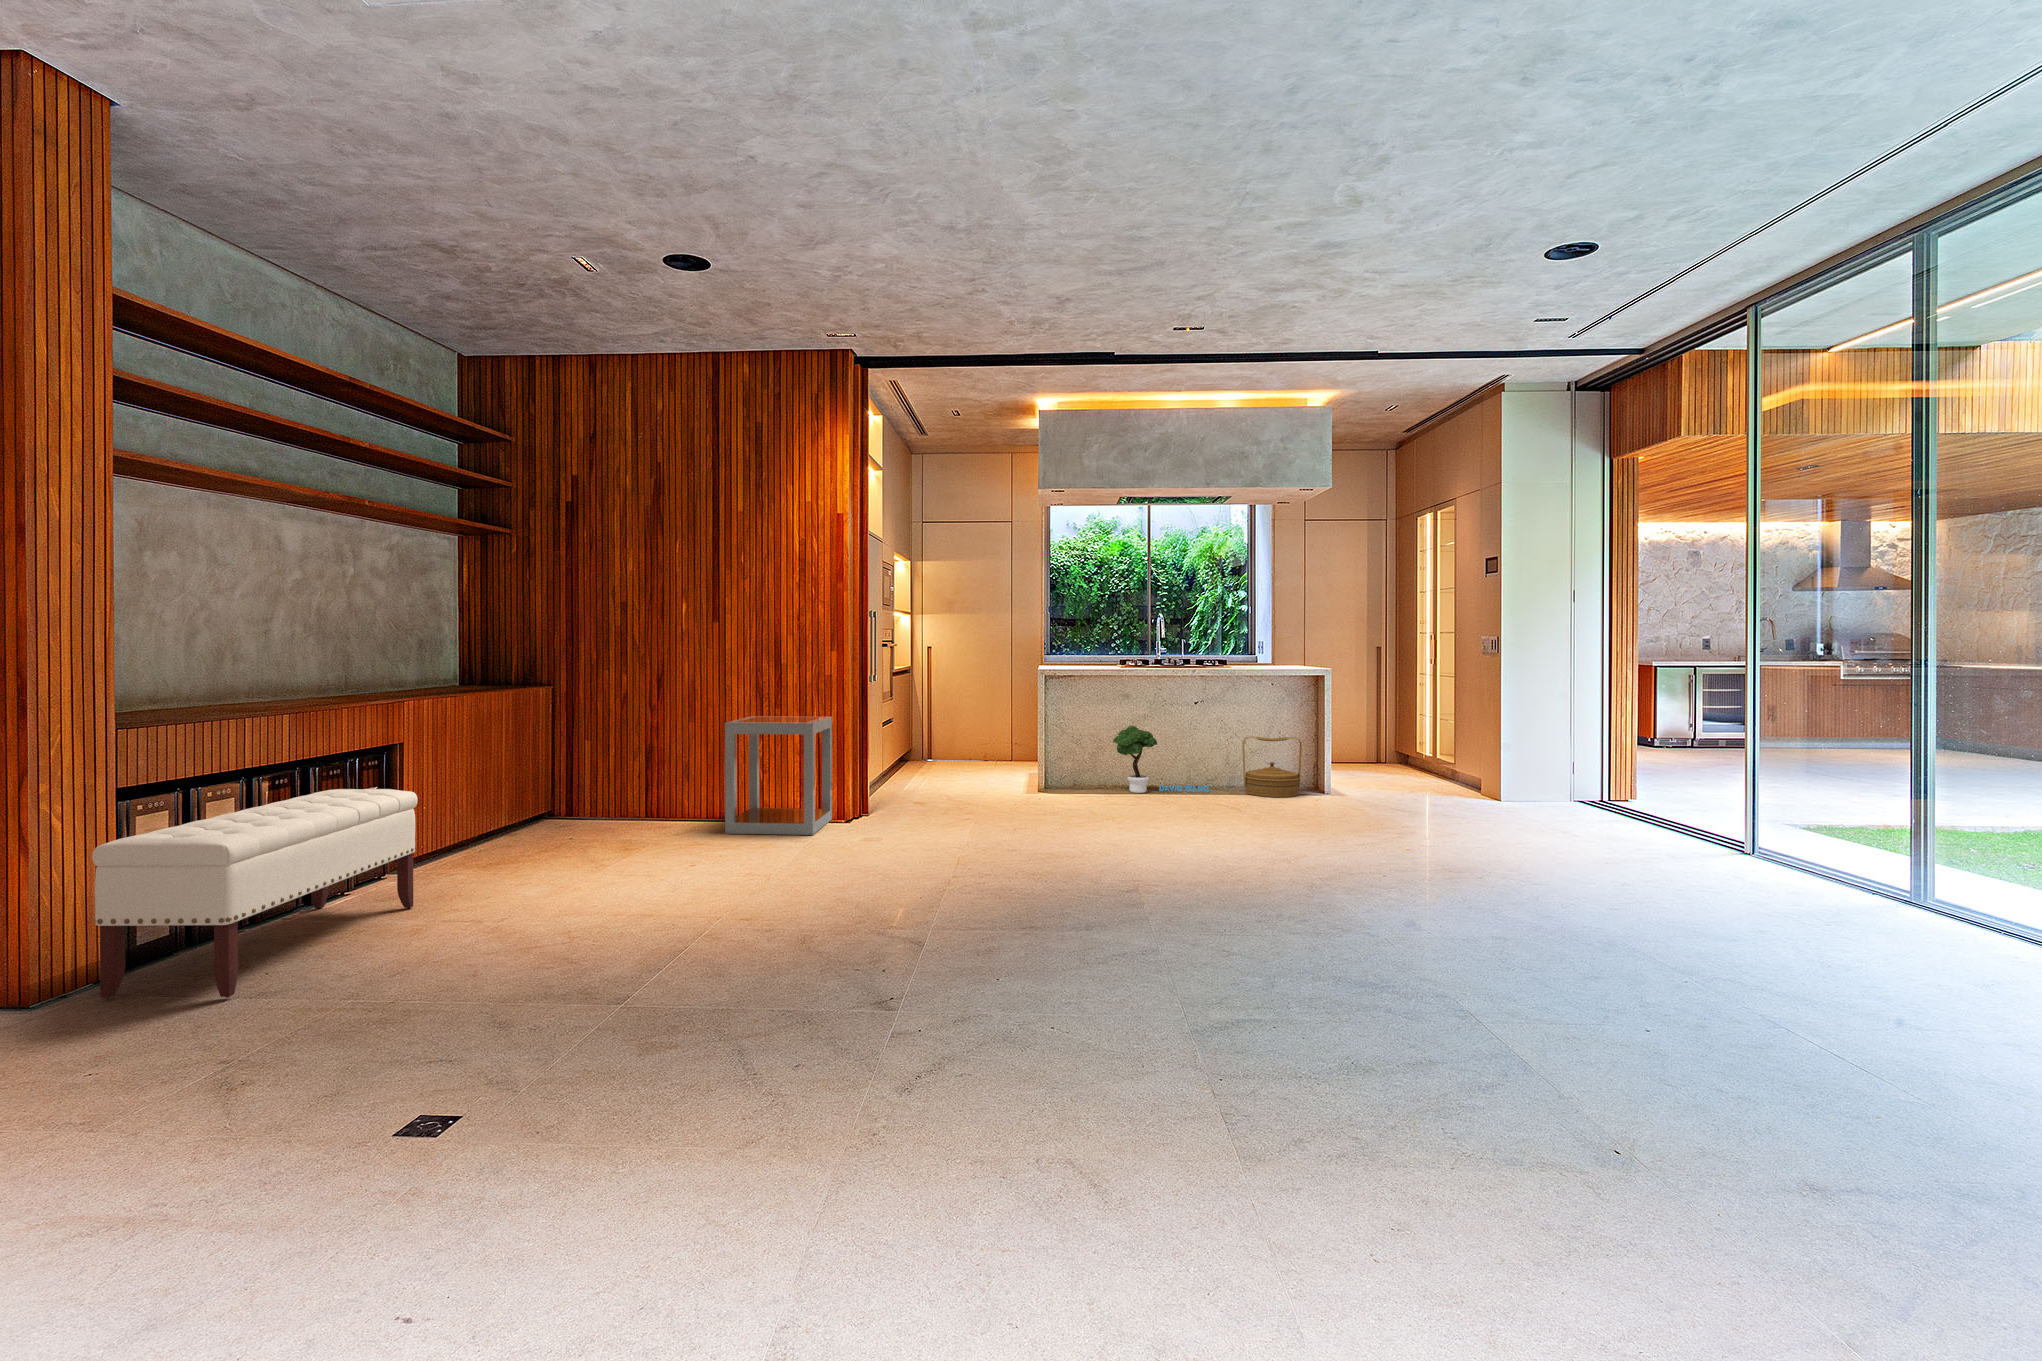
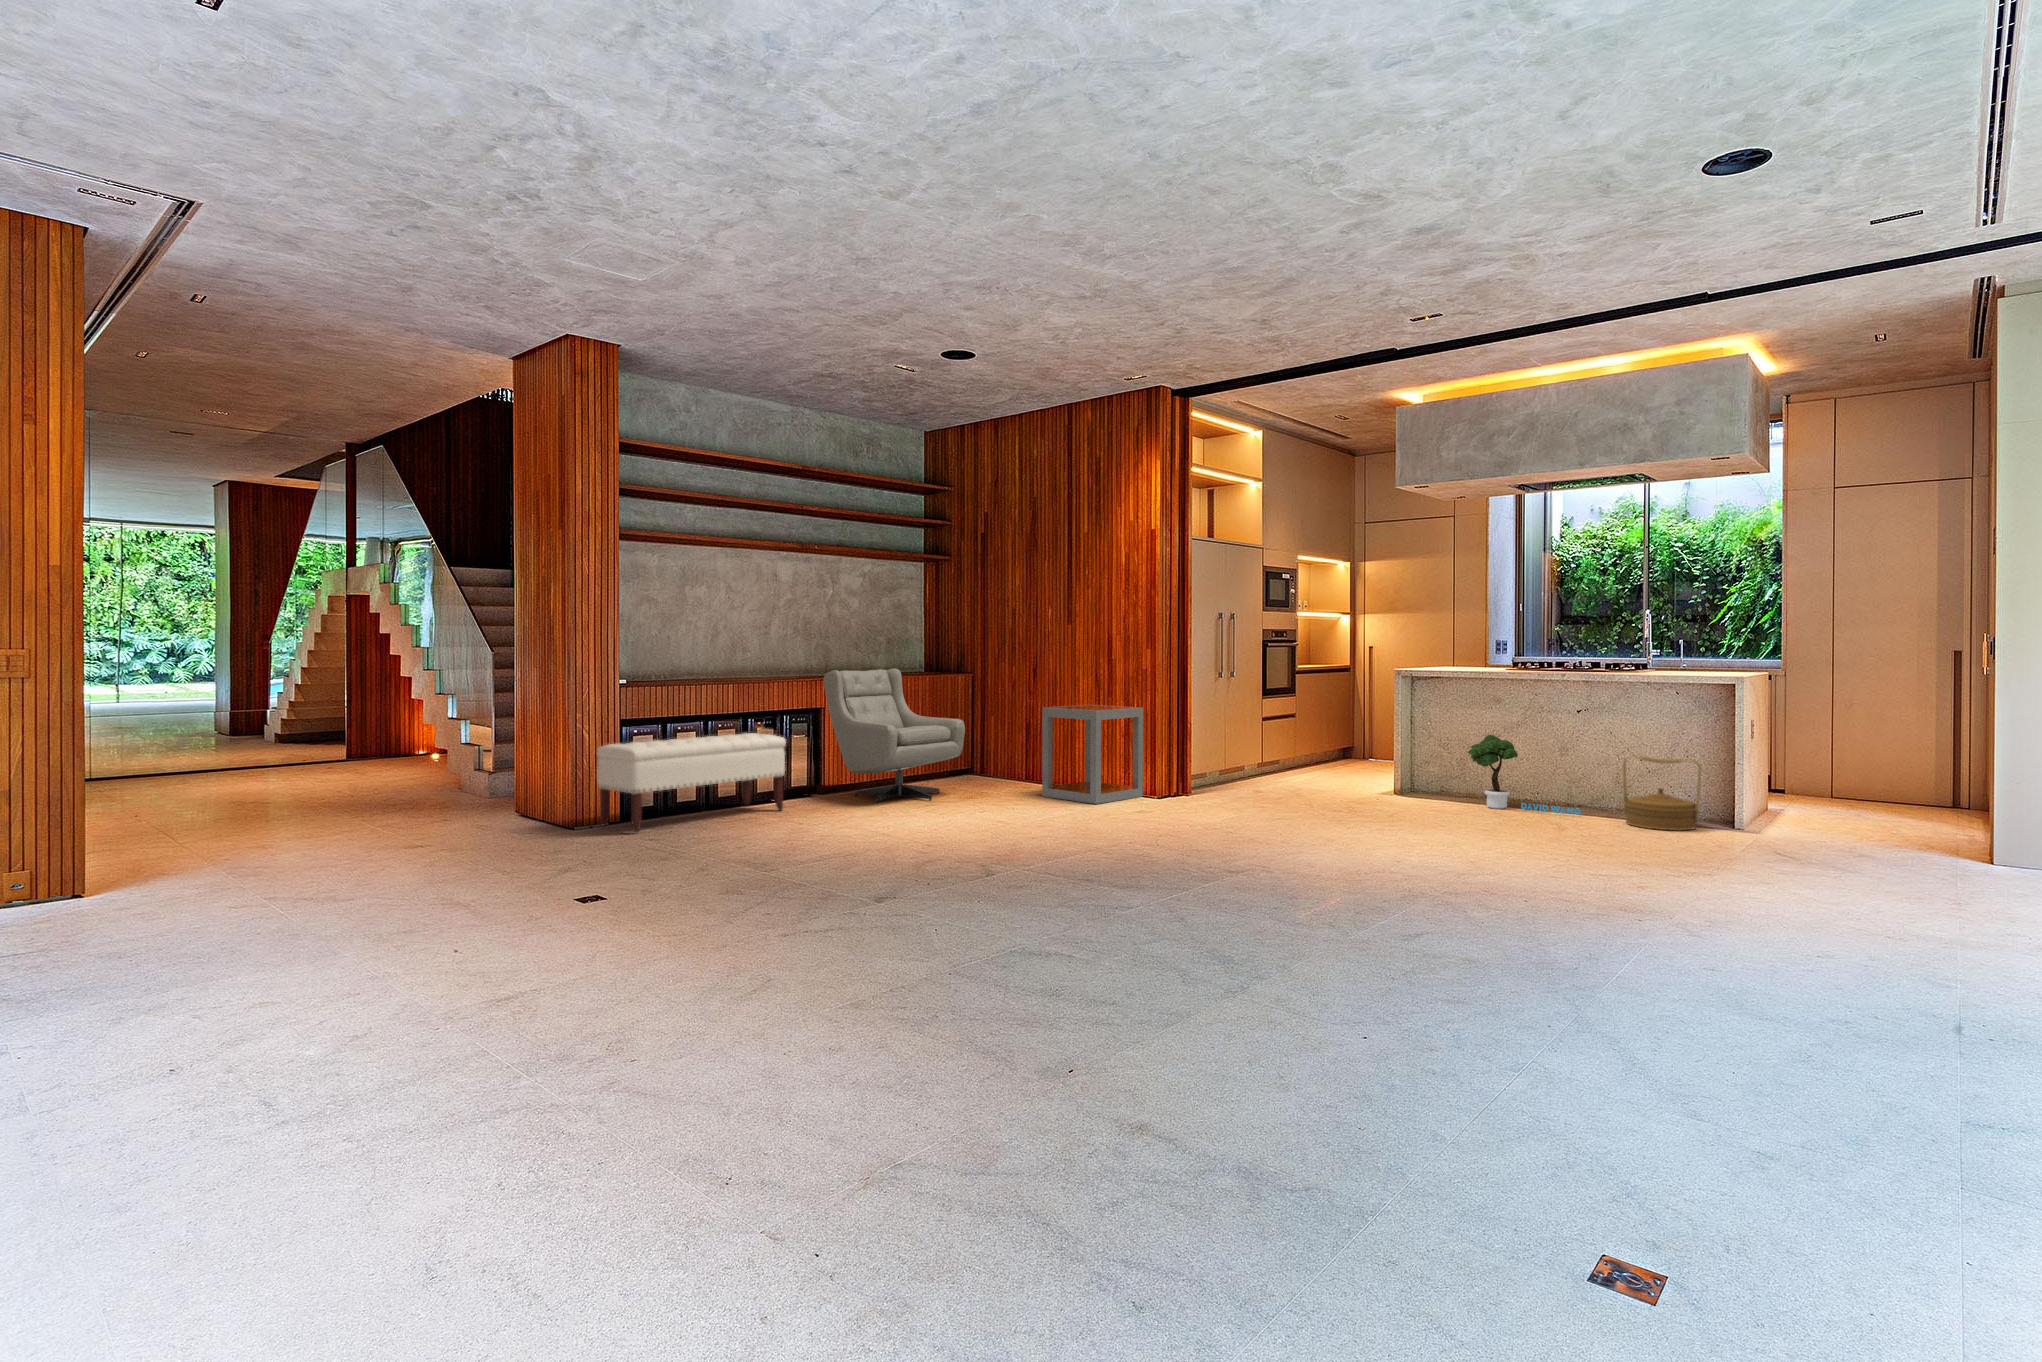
armchair: none [411,679,623,872] -> present [824,668,965,803]

